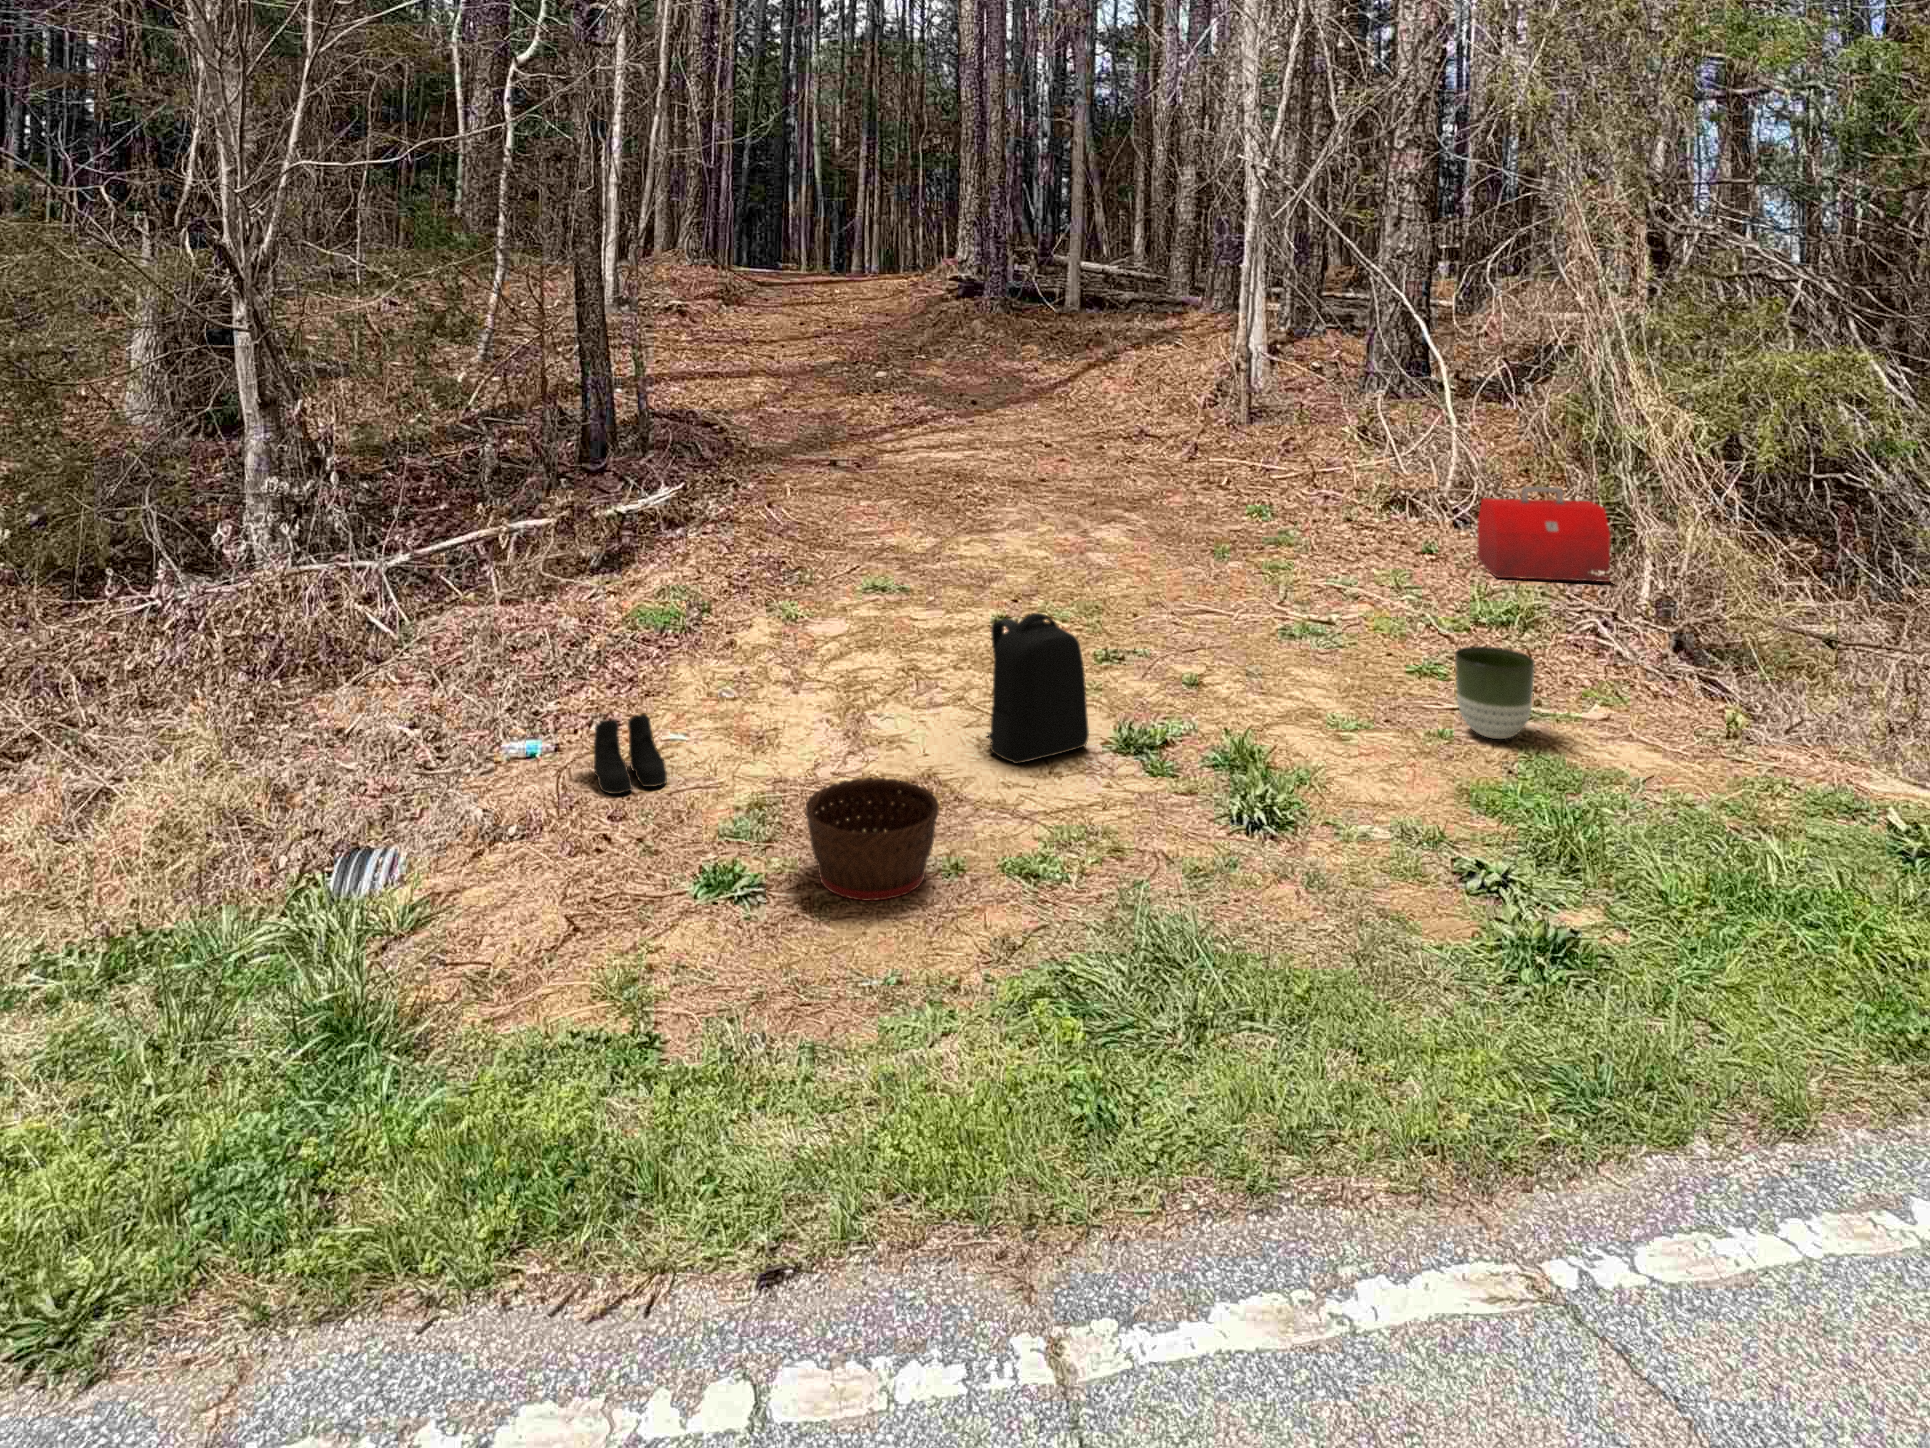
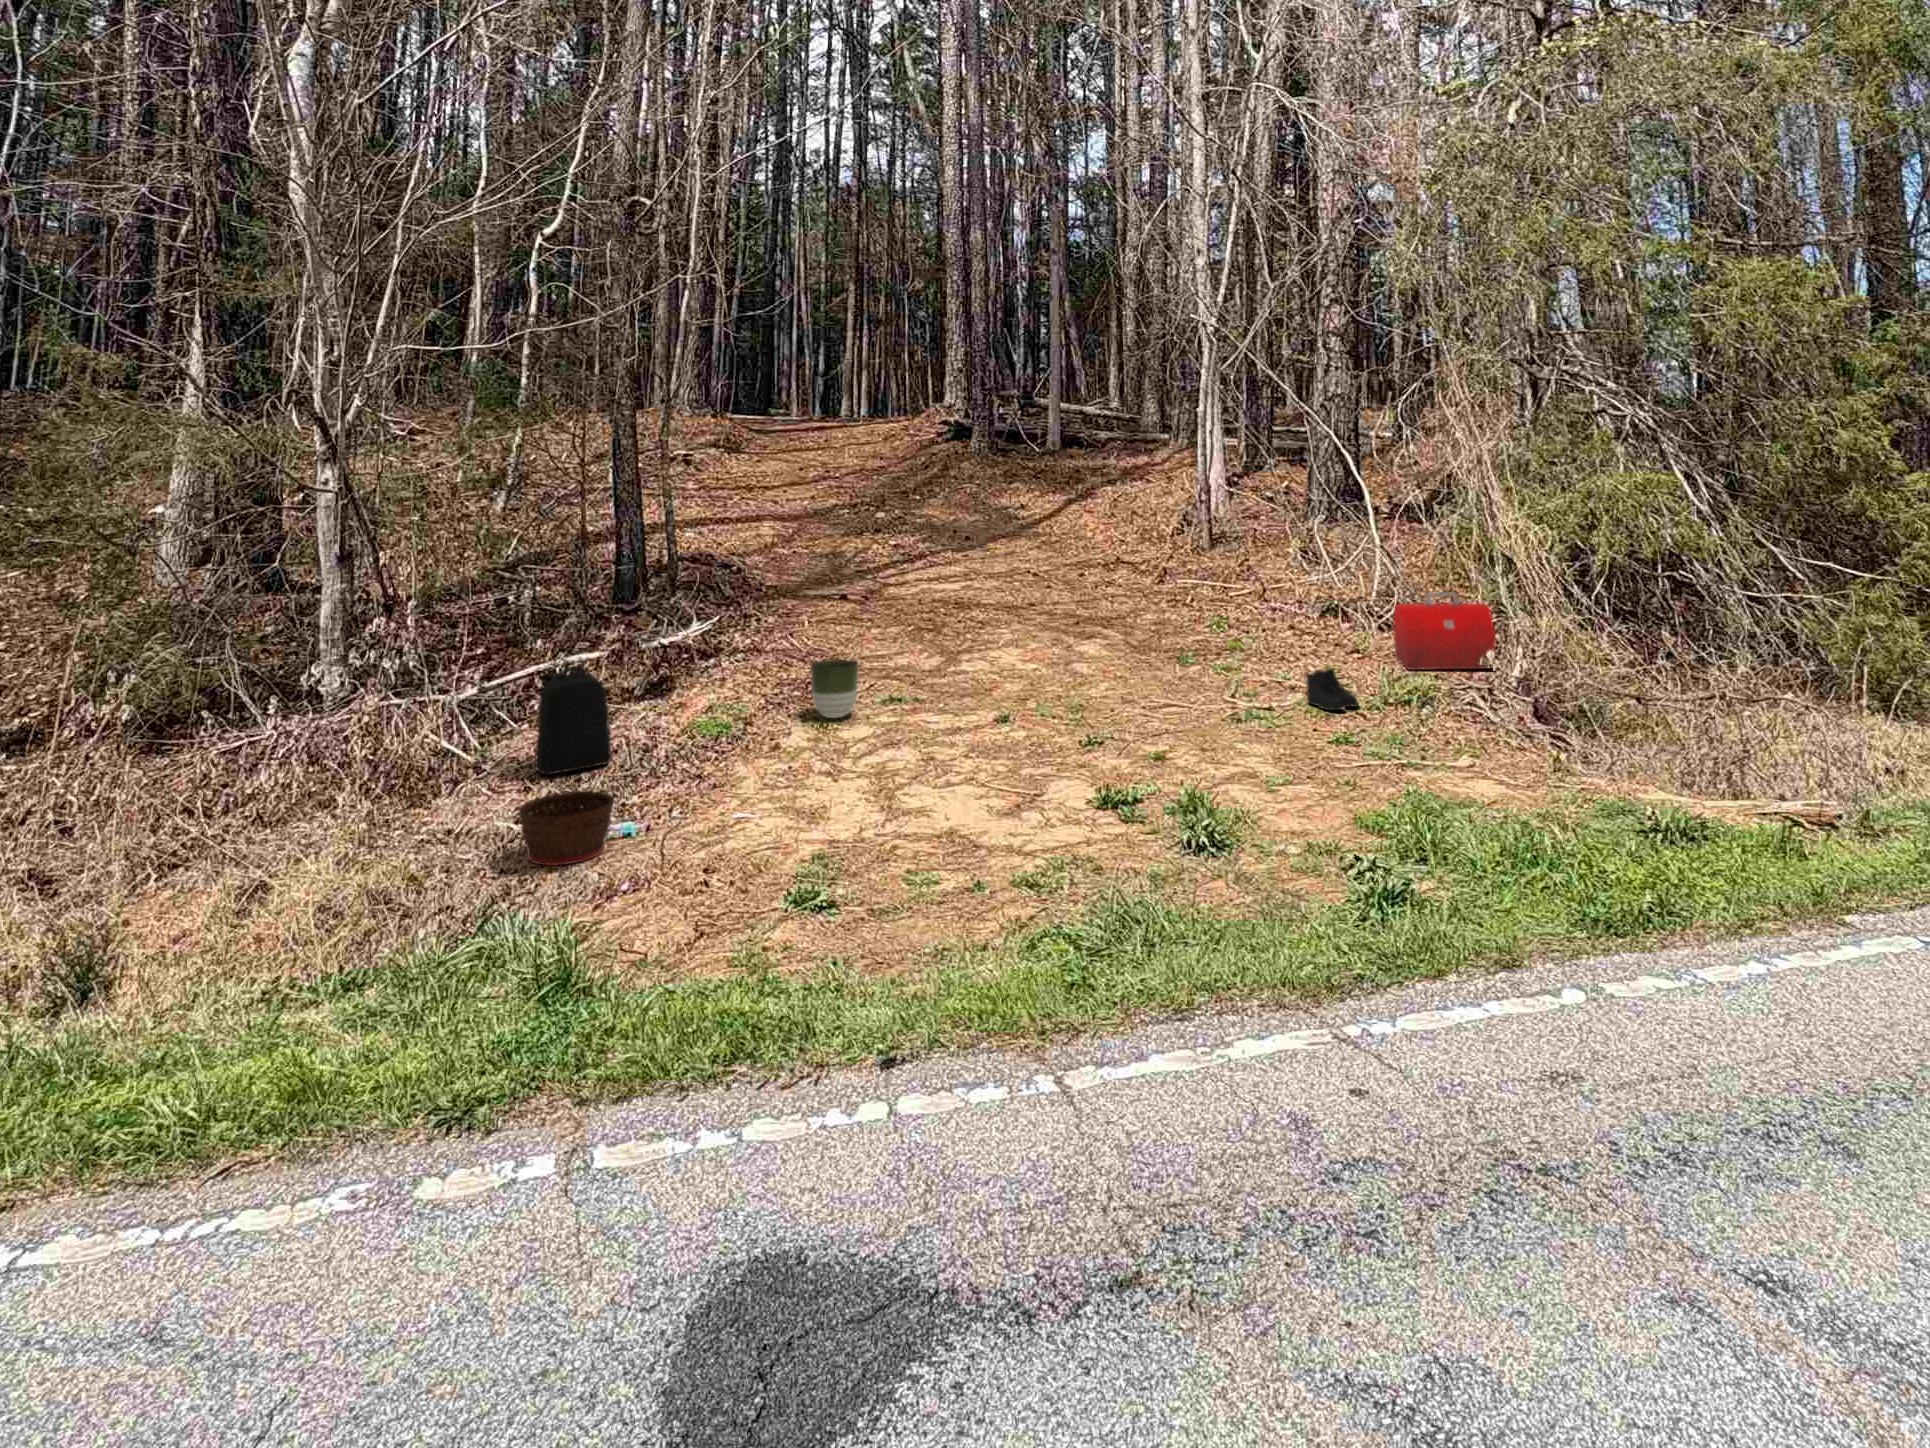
backpack: present [987,613,1089,764] -> present [535,666,611,775]
planter: present [1455,646,1535,739] -> present [810,659,858,718]
boots: present [594,714,667,794] -> present [1305,668,1359,710]
basket: present [805,778,939,901] -> present [519,790,614,866]

